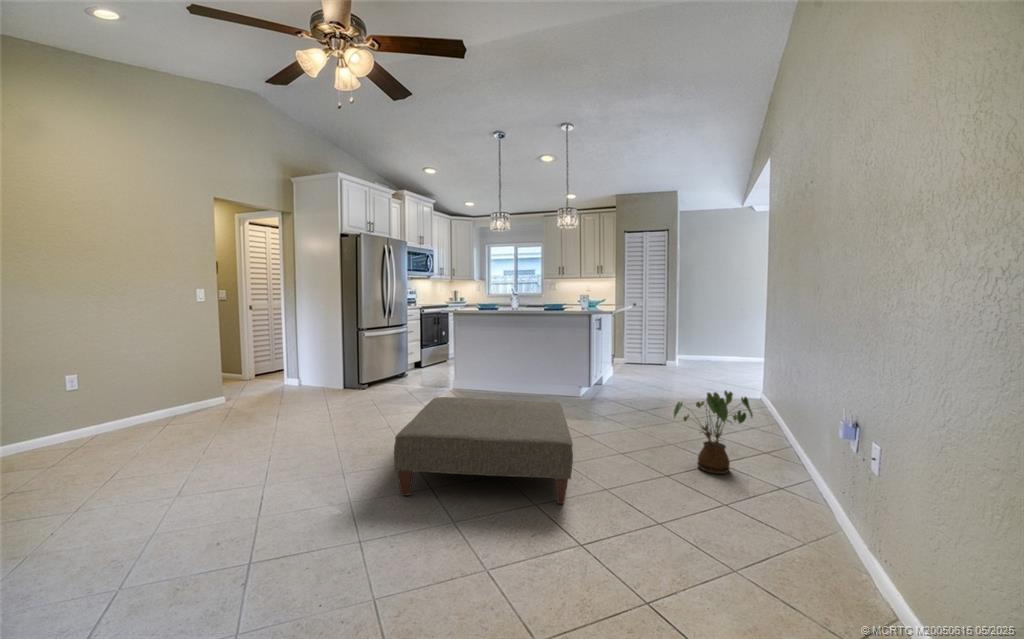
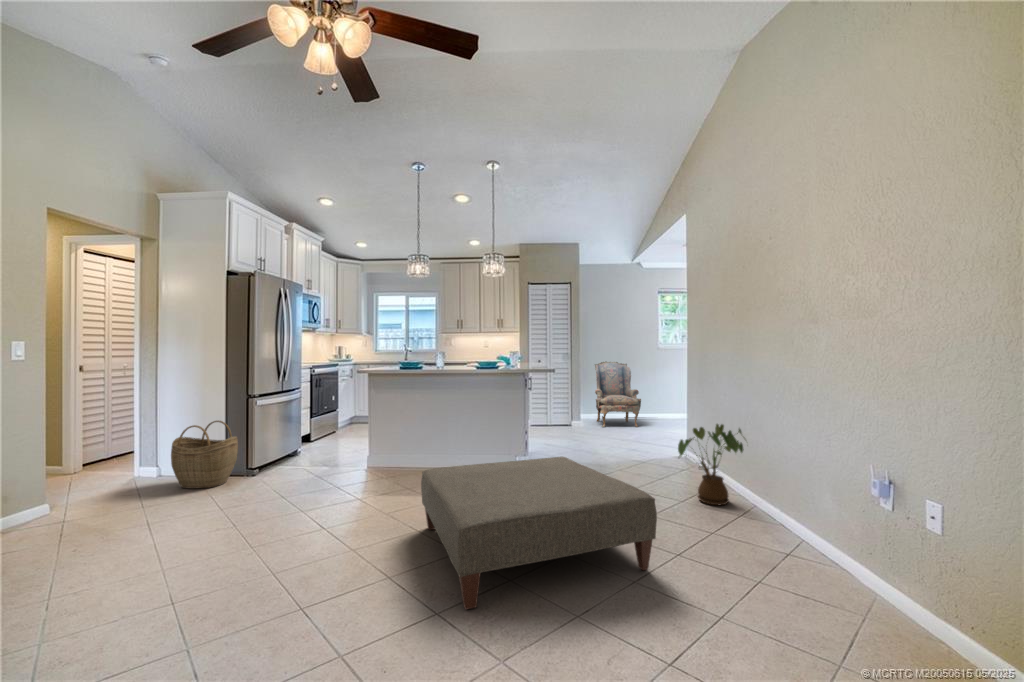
armchair: none [692,315,747,390] -> present [595,361,641,427]
woven basket: none [309,346,350,393] -> present [171,421,238,489]

